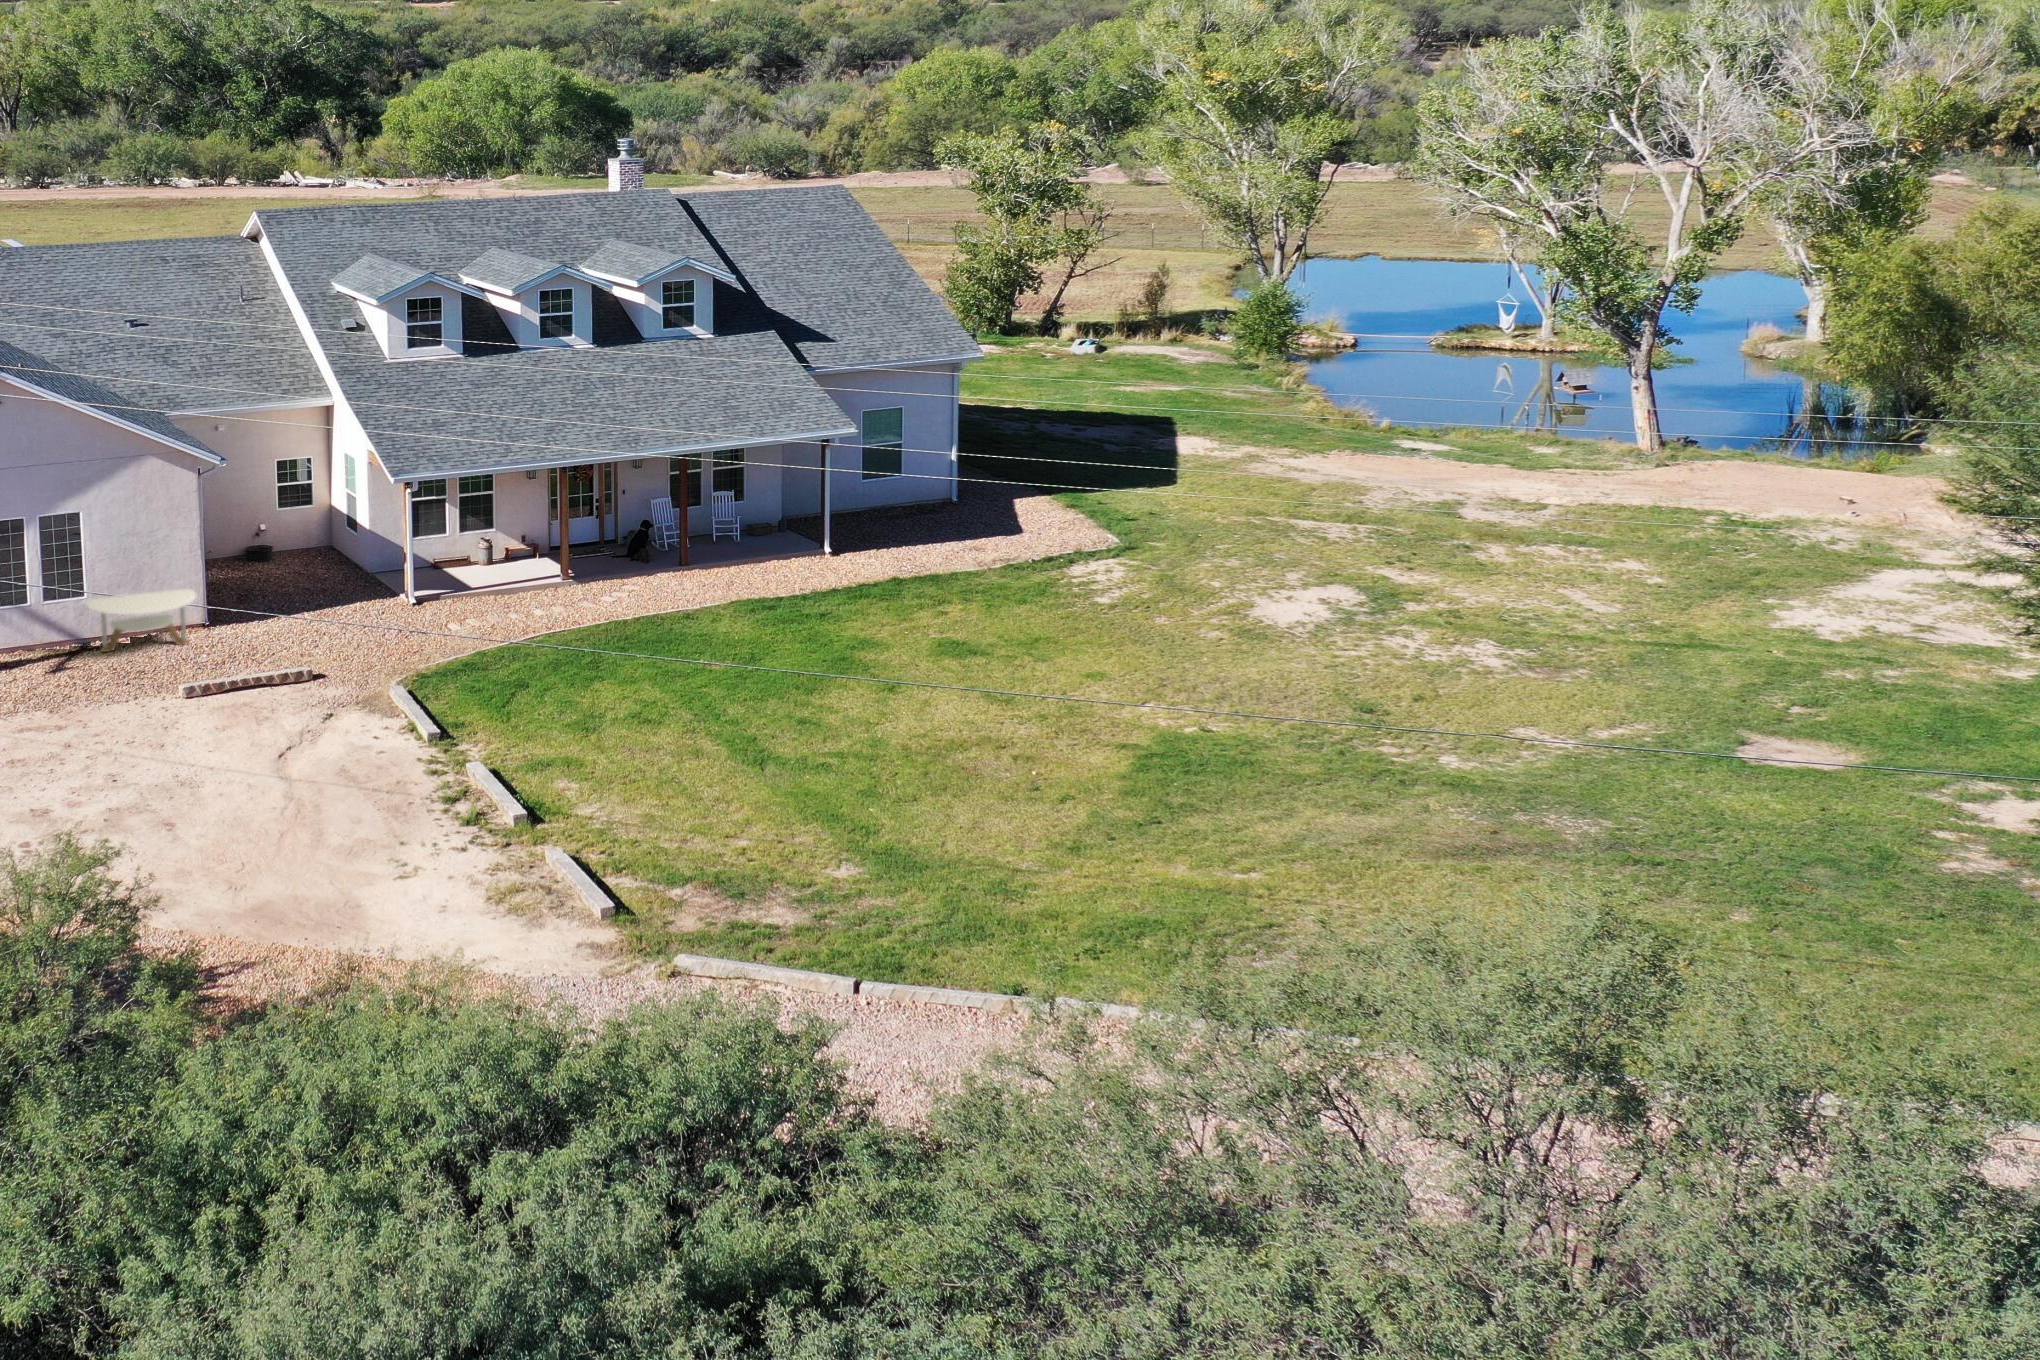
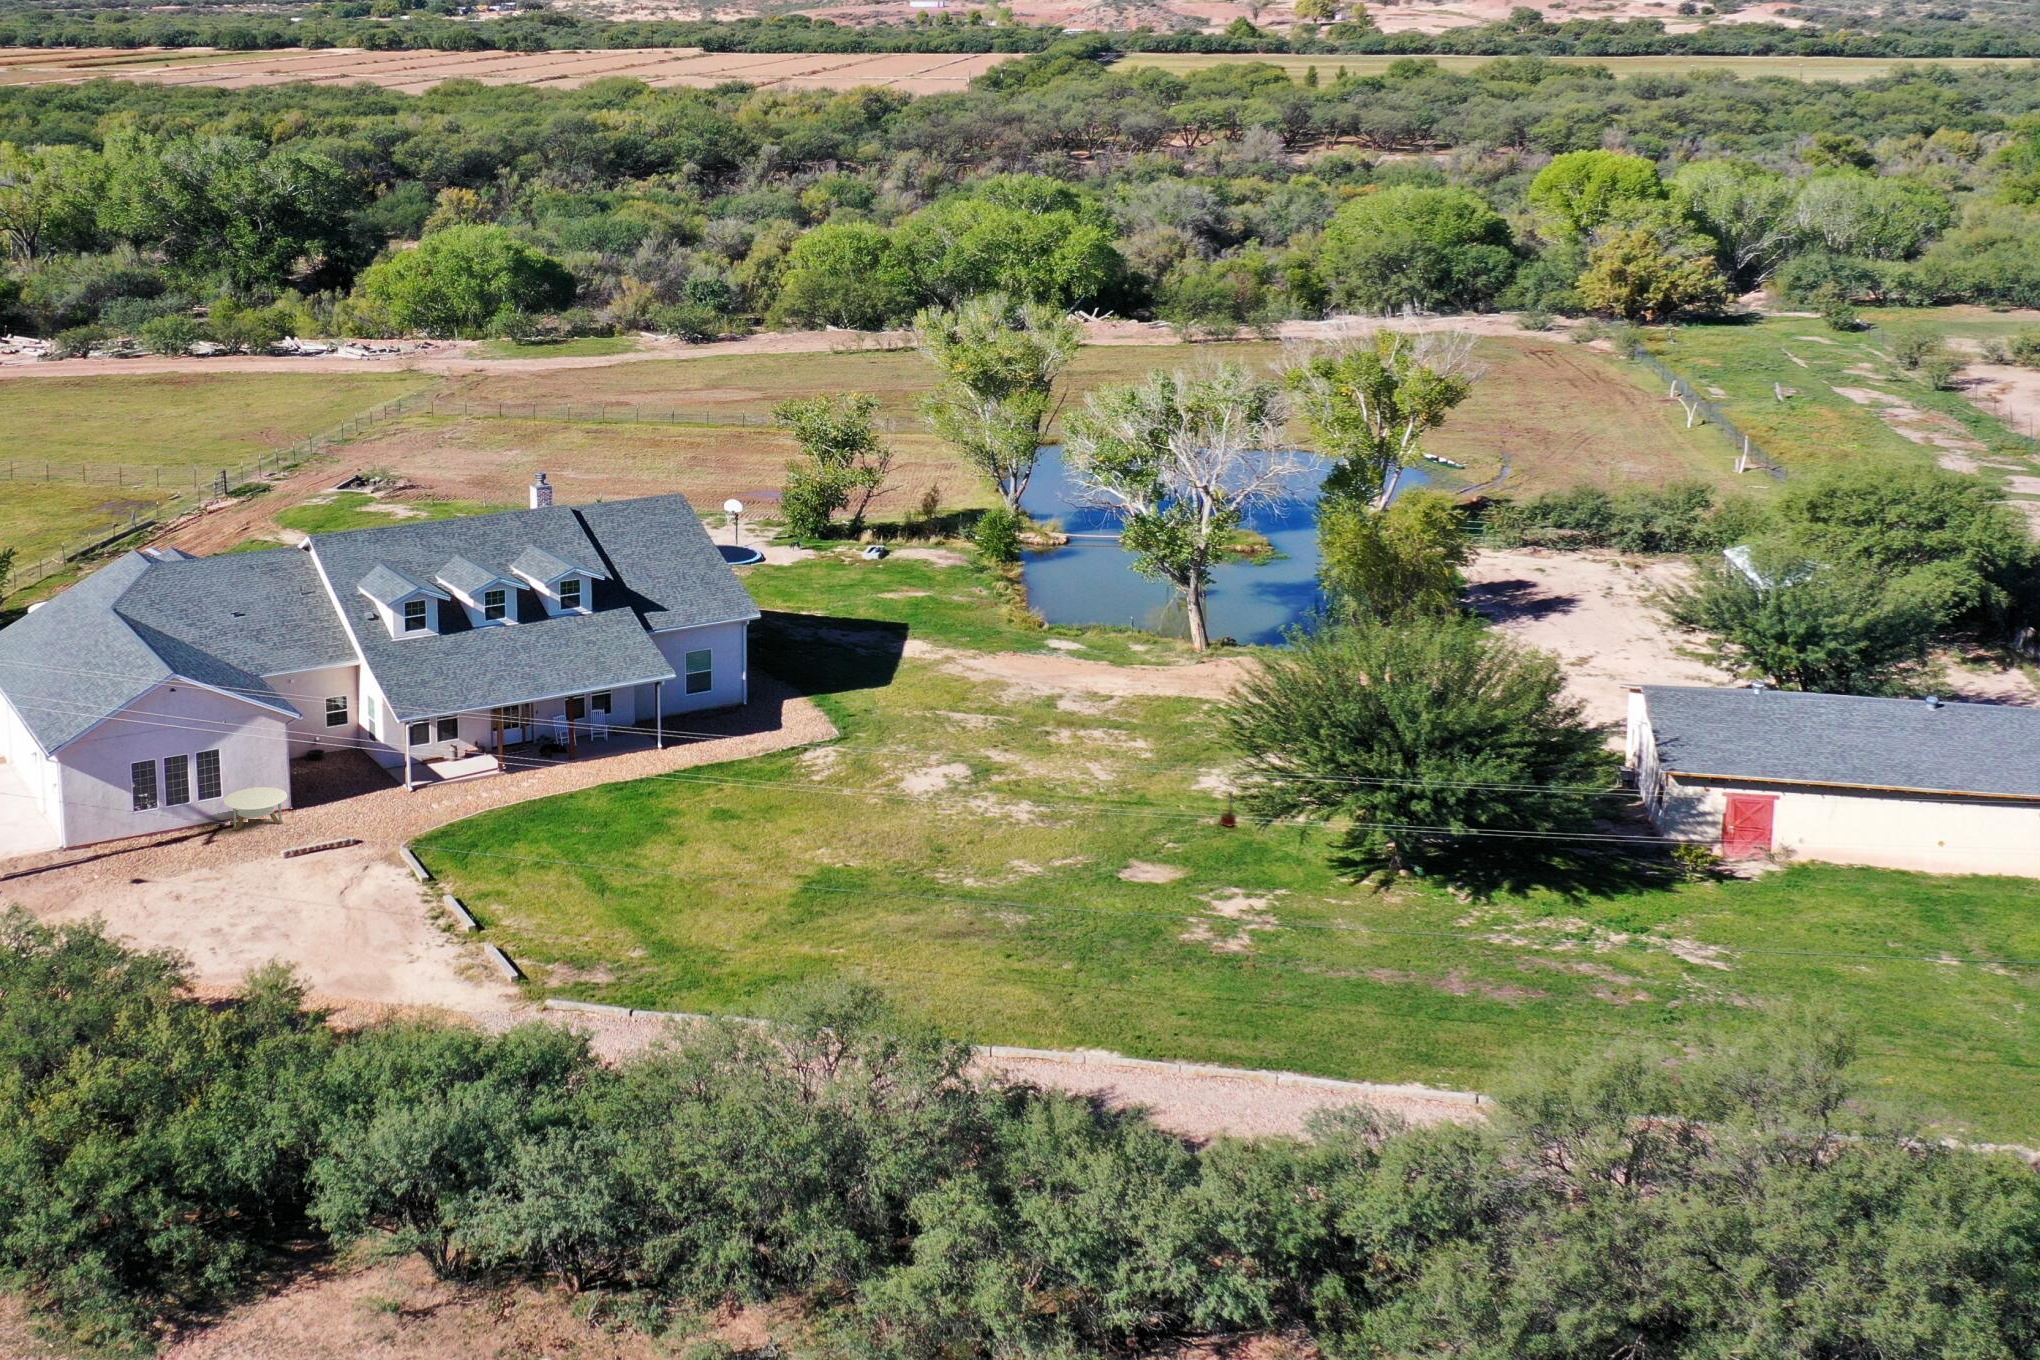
decorative plant: none [1931,597,1978,675] -> present [1221,788,1238,826]

